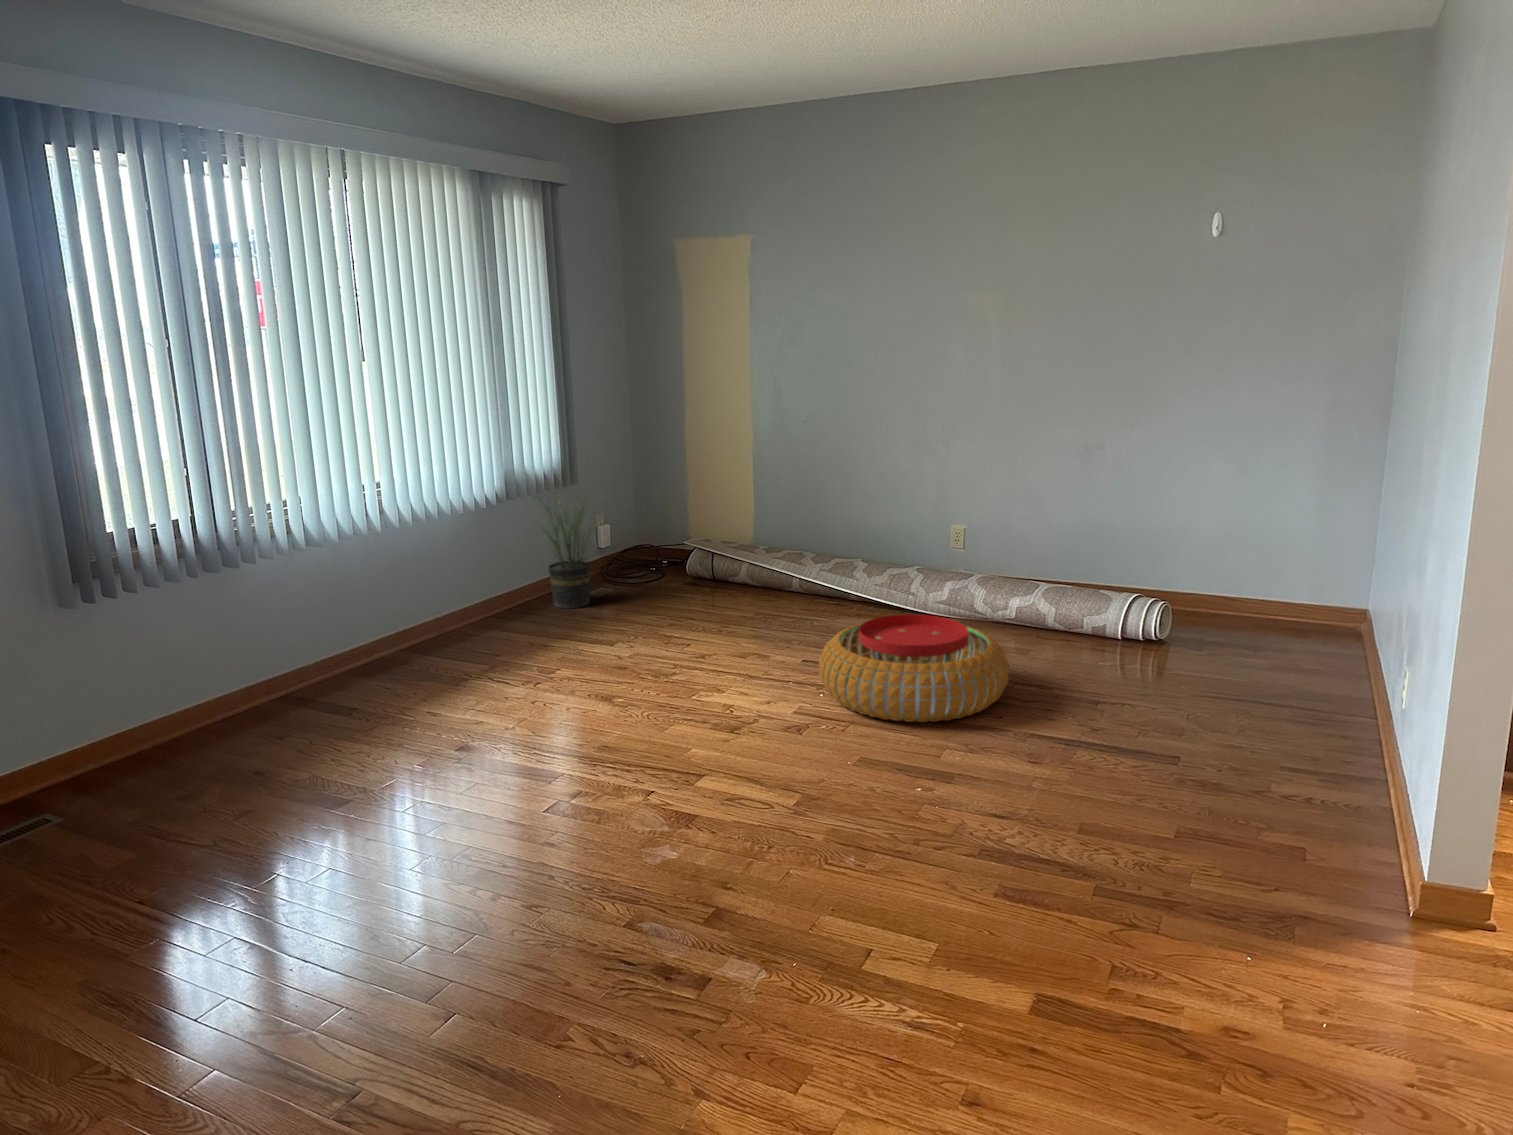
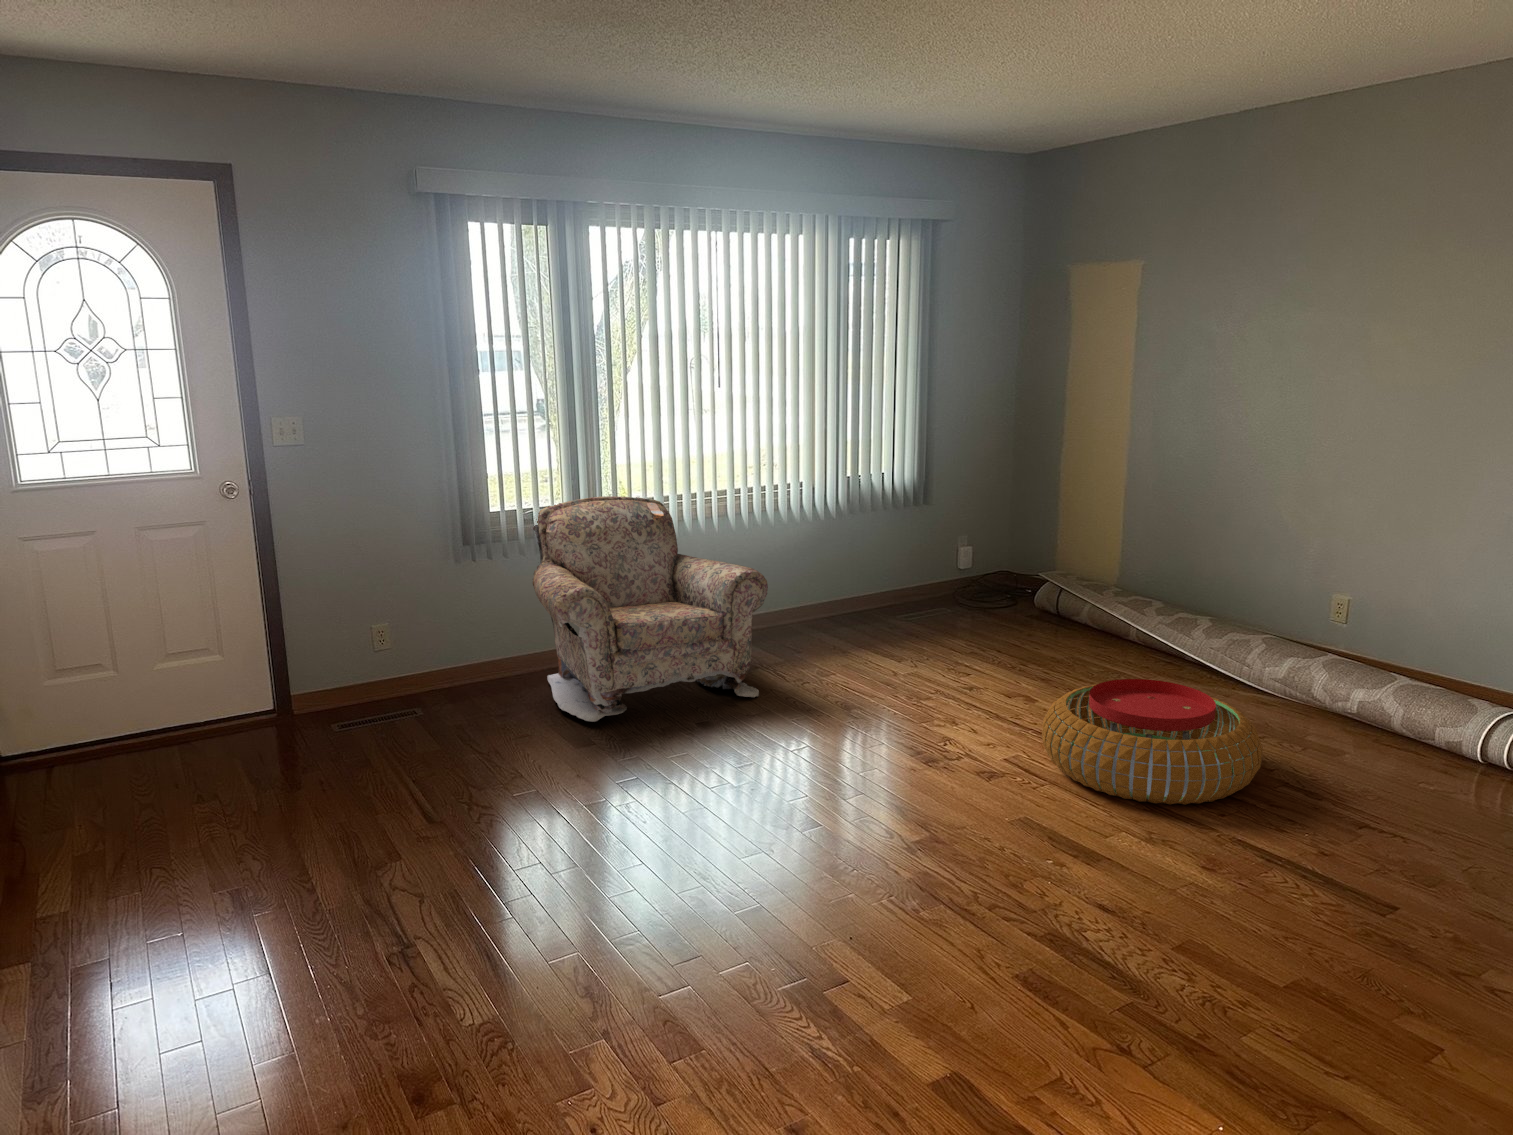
potted plant: present [534,494,595,609] -> none [864,501,938,622]
armchair: none [176,503,503,773] -> present [532,496,768,722]

